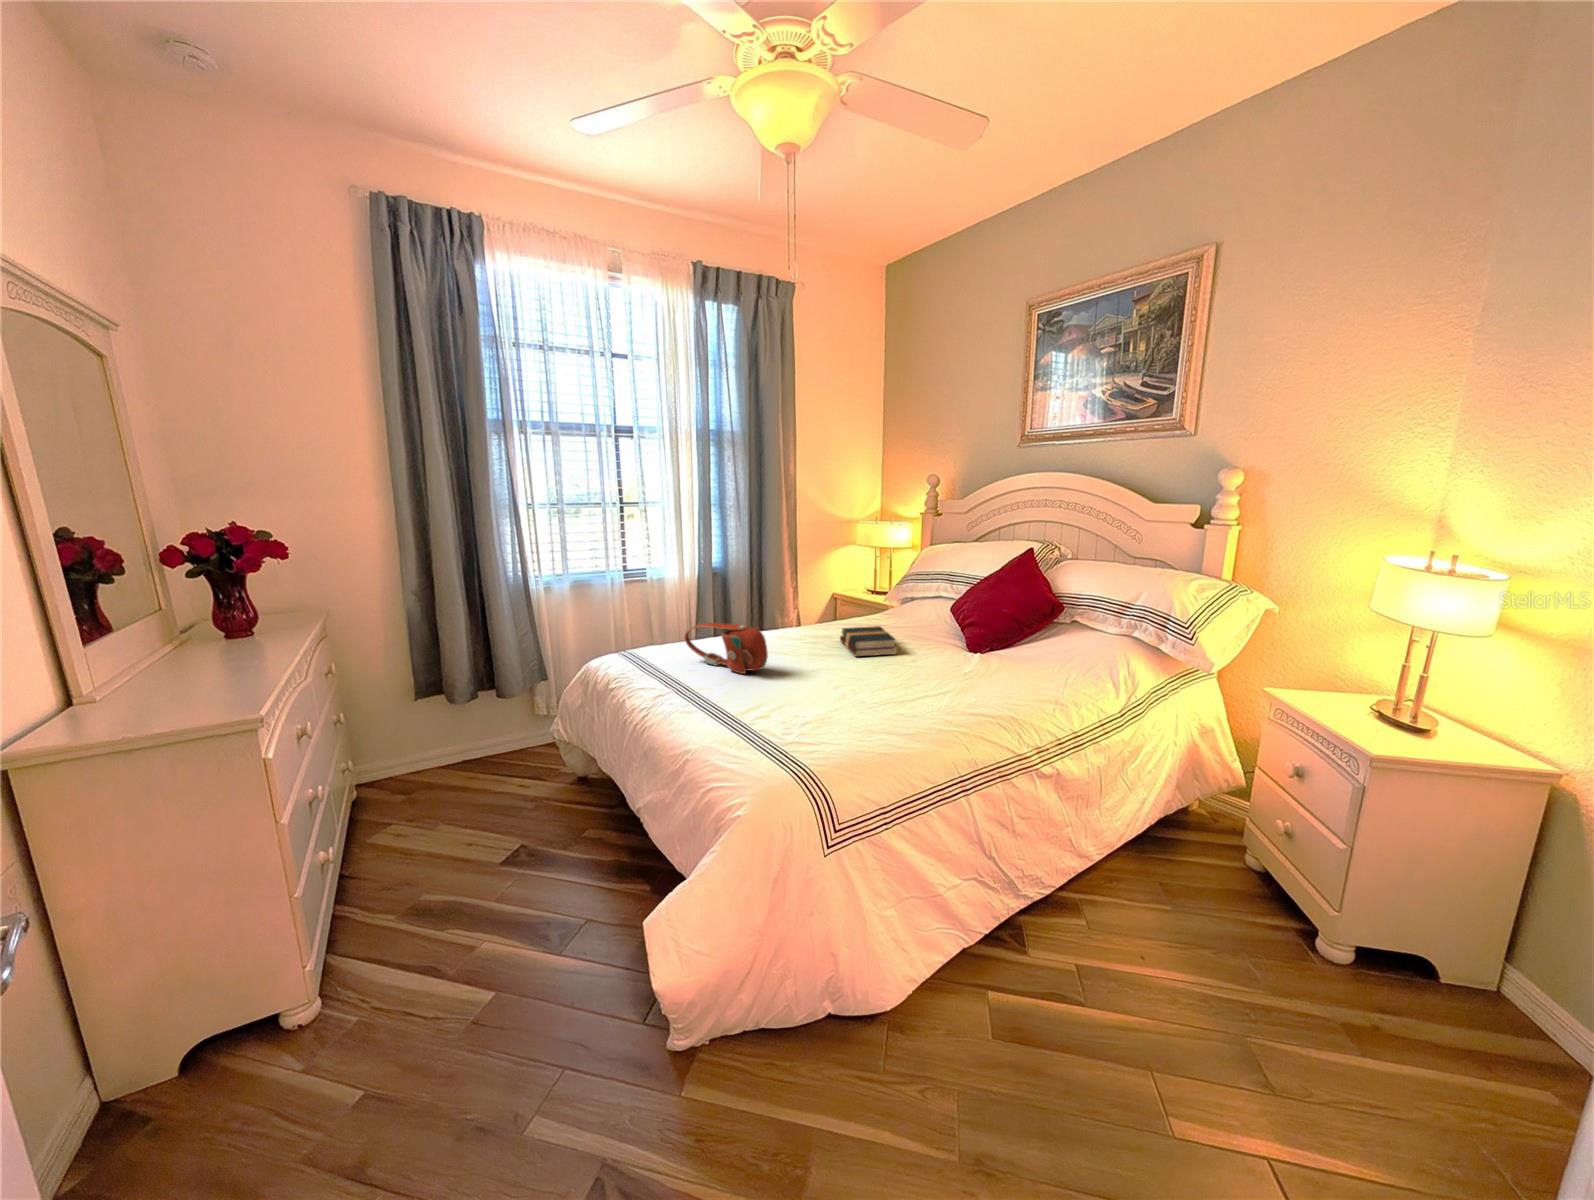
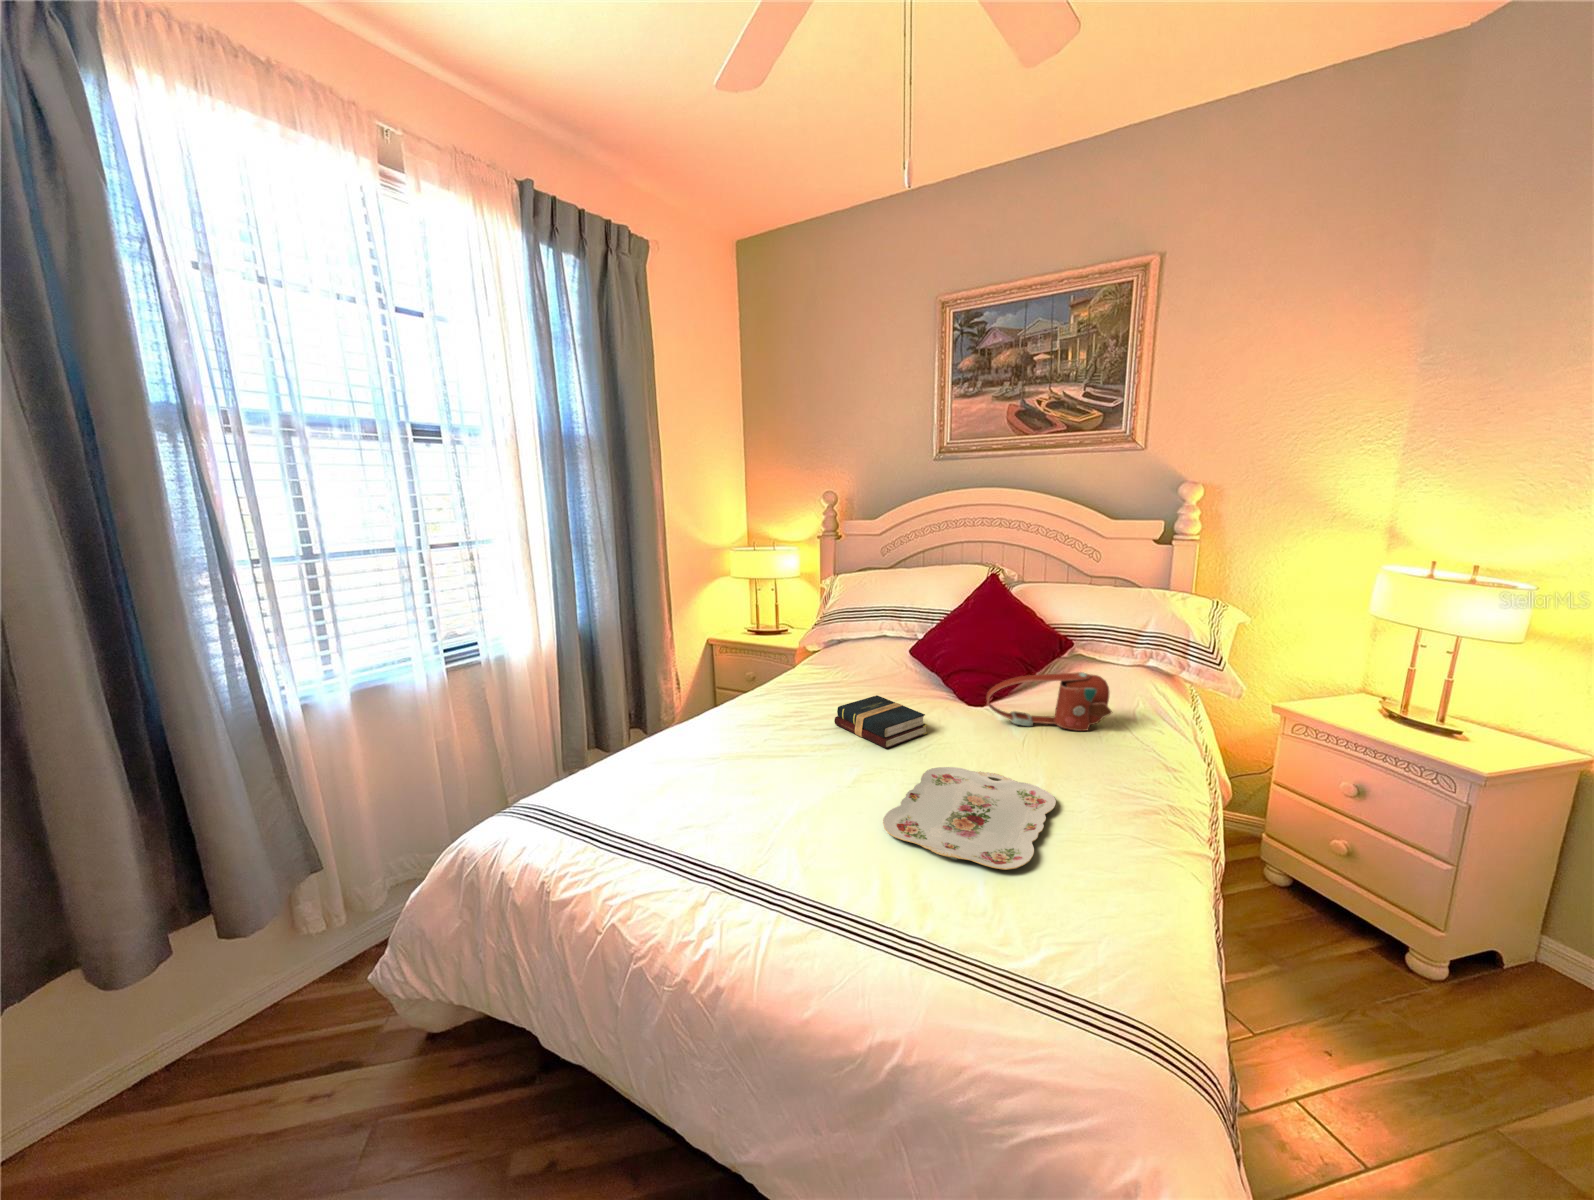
handbag: present [685,623,768,674] -> present [986,672,1112,731]
serving tray: none [793,669,928,713] -> present [883,767,1056,870]

